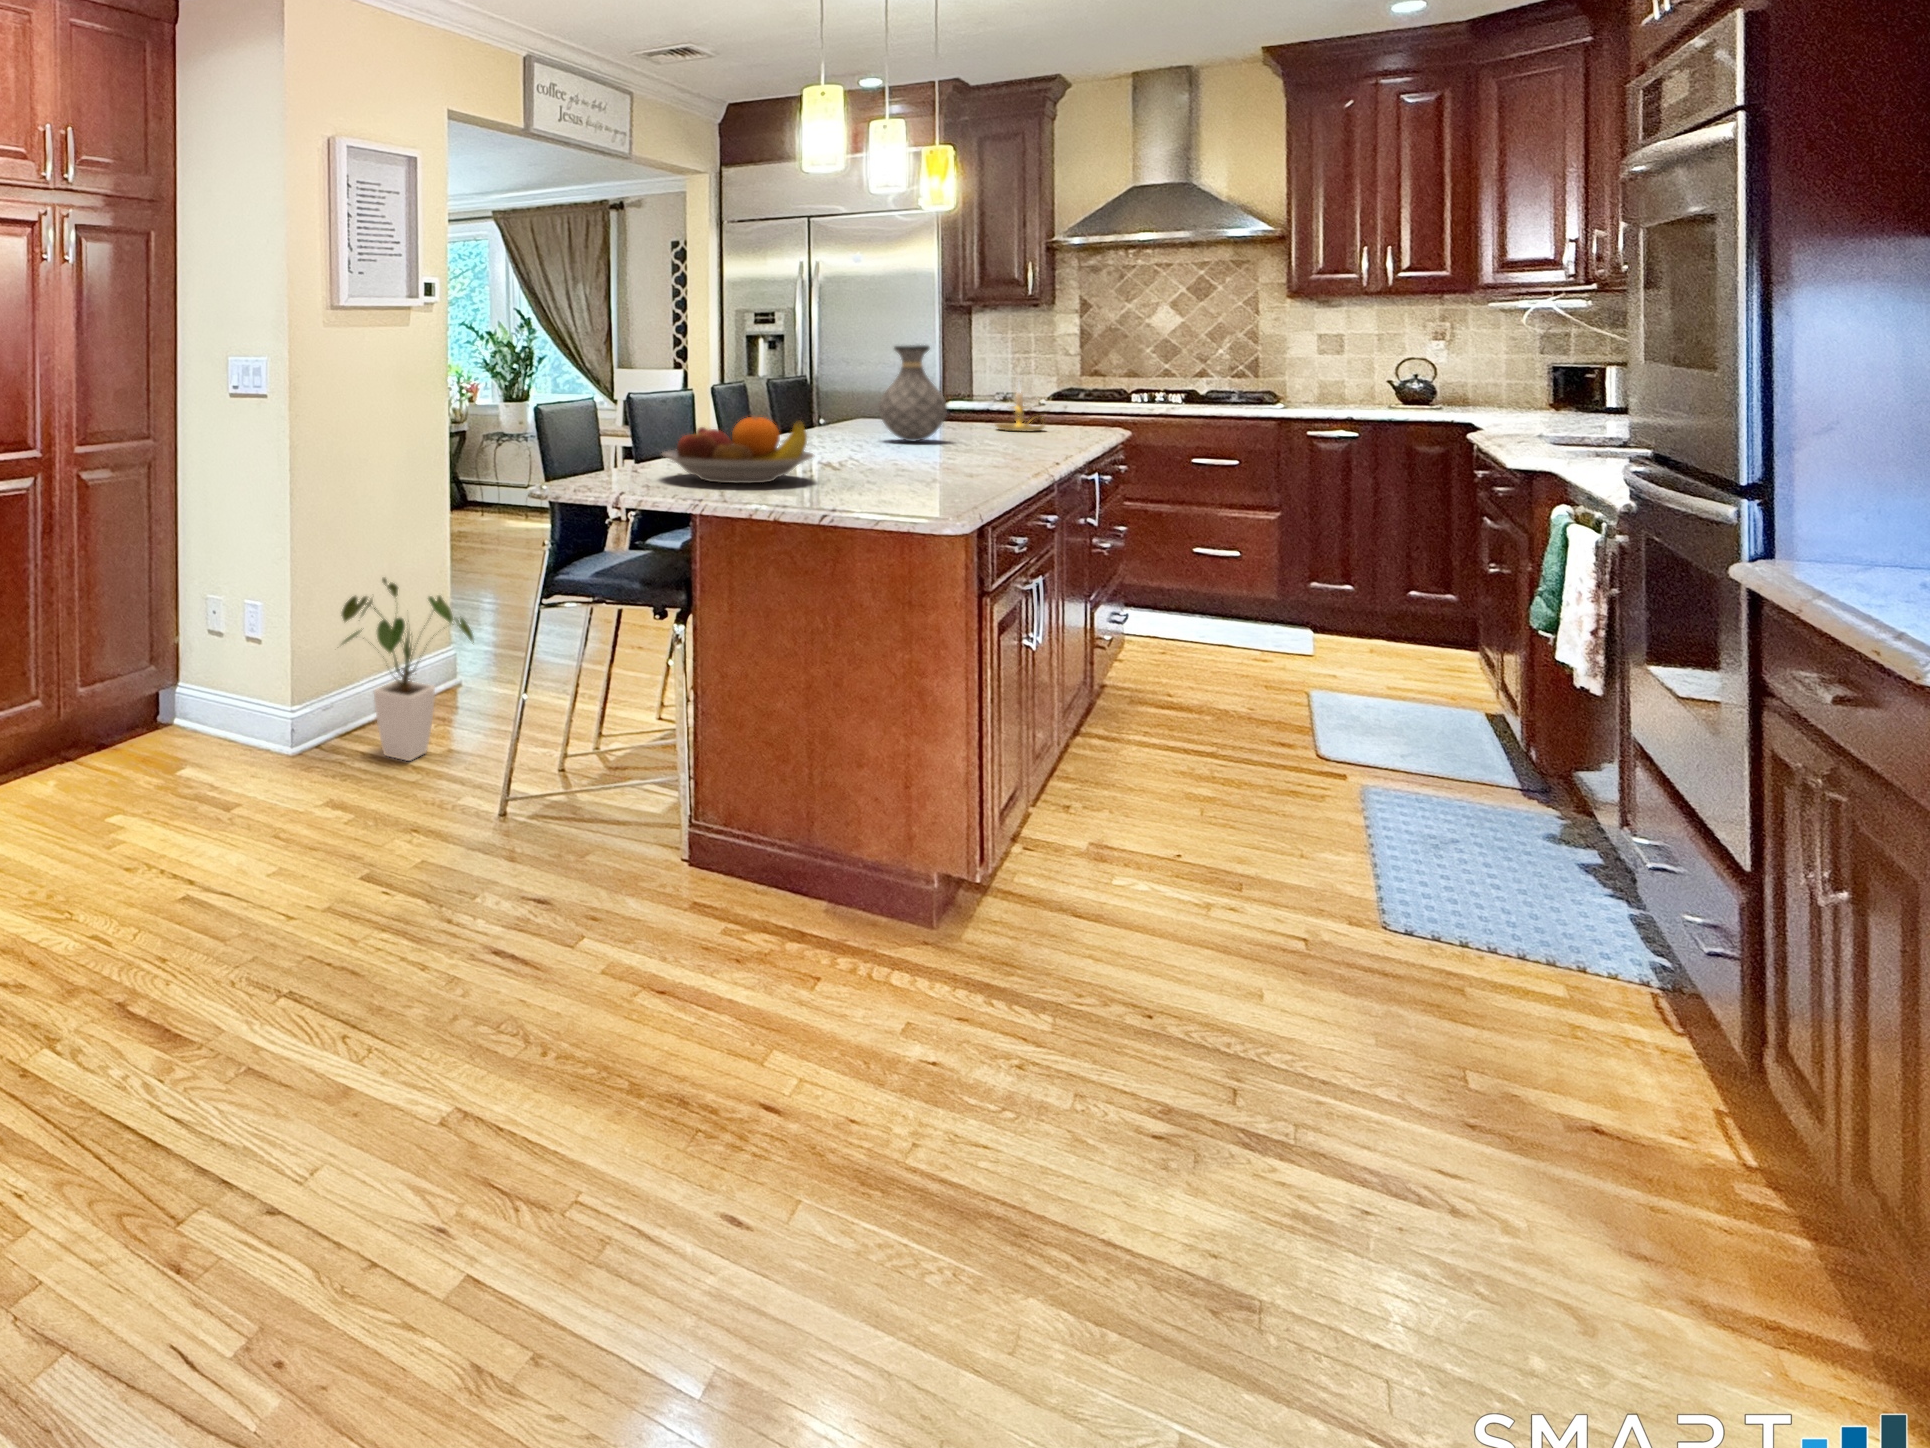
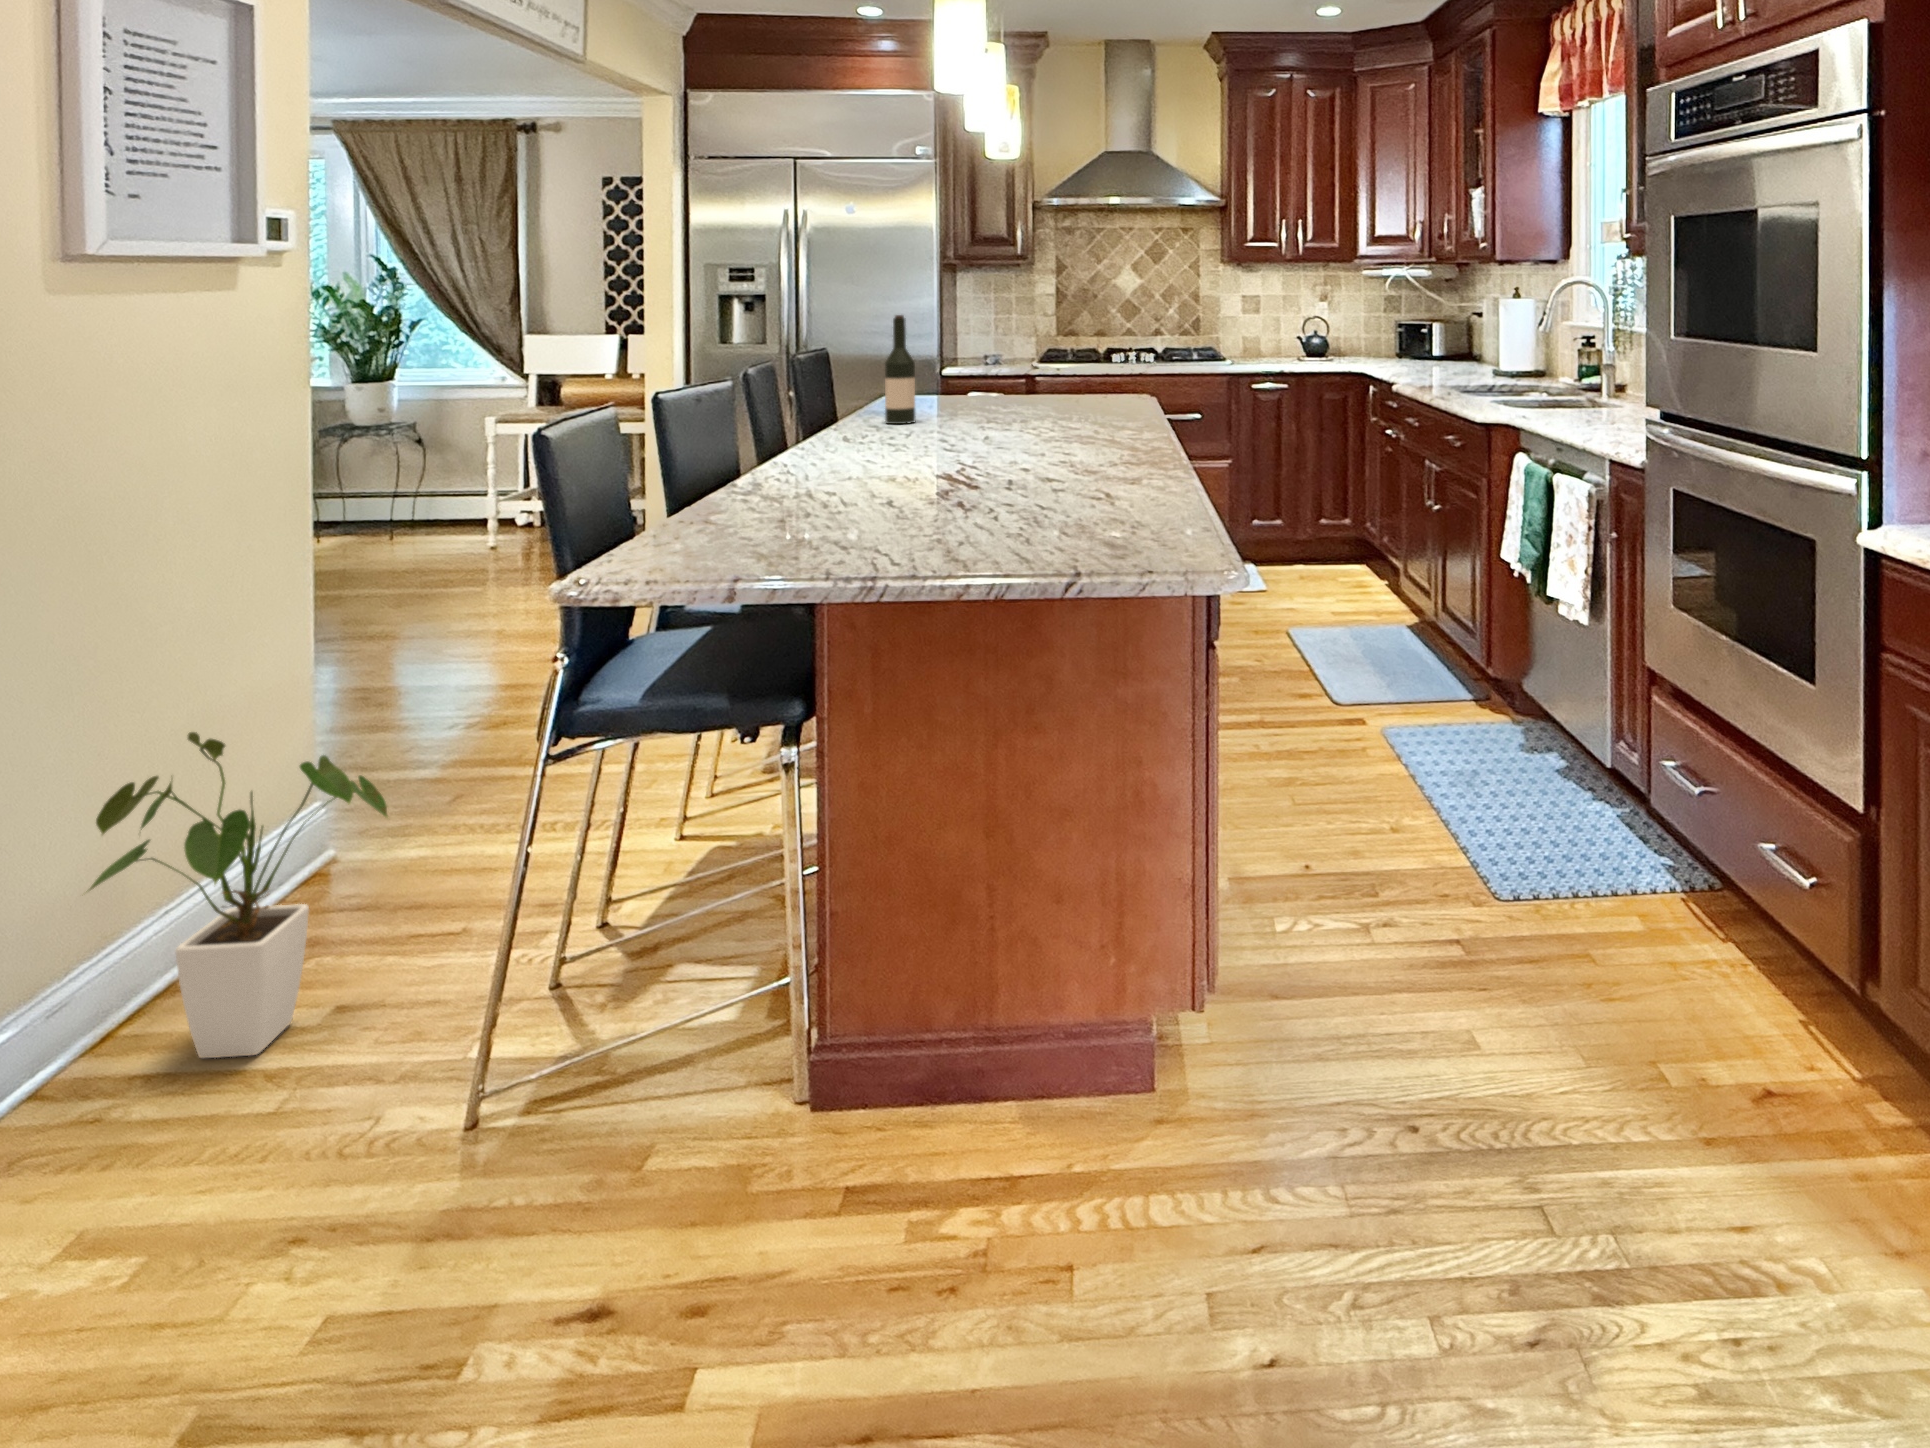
vase: present [879,345,947,441] -> none [947,315,1021,428]
wine bottle: none [835,346,861,436] -> present [885,315,915,424]
candle holder: present [995,391,1044,431] -> none [1039,349,1095,406]
fruit bowl: present [662,417,814,483] -> none [747,428,964,528]

